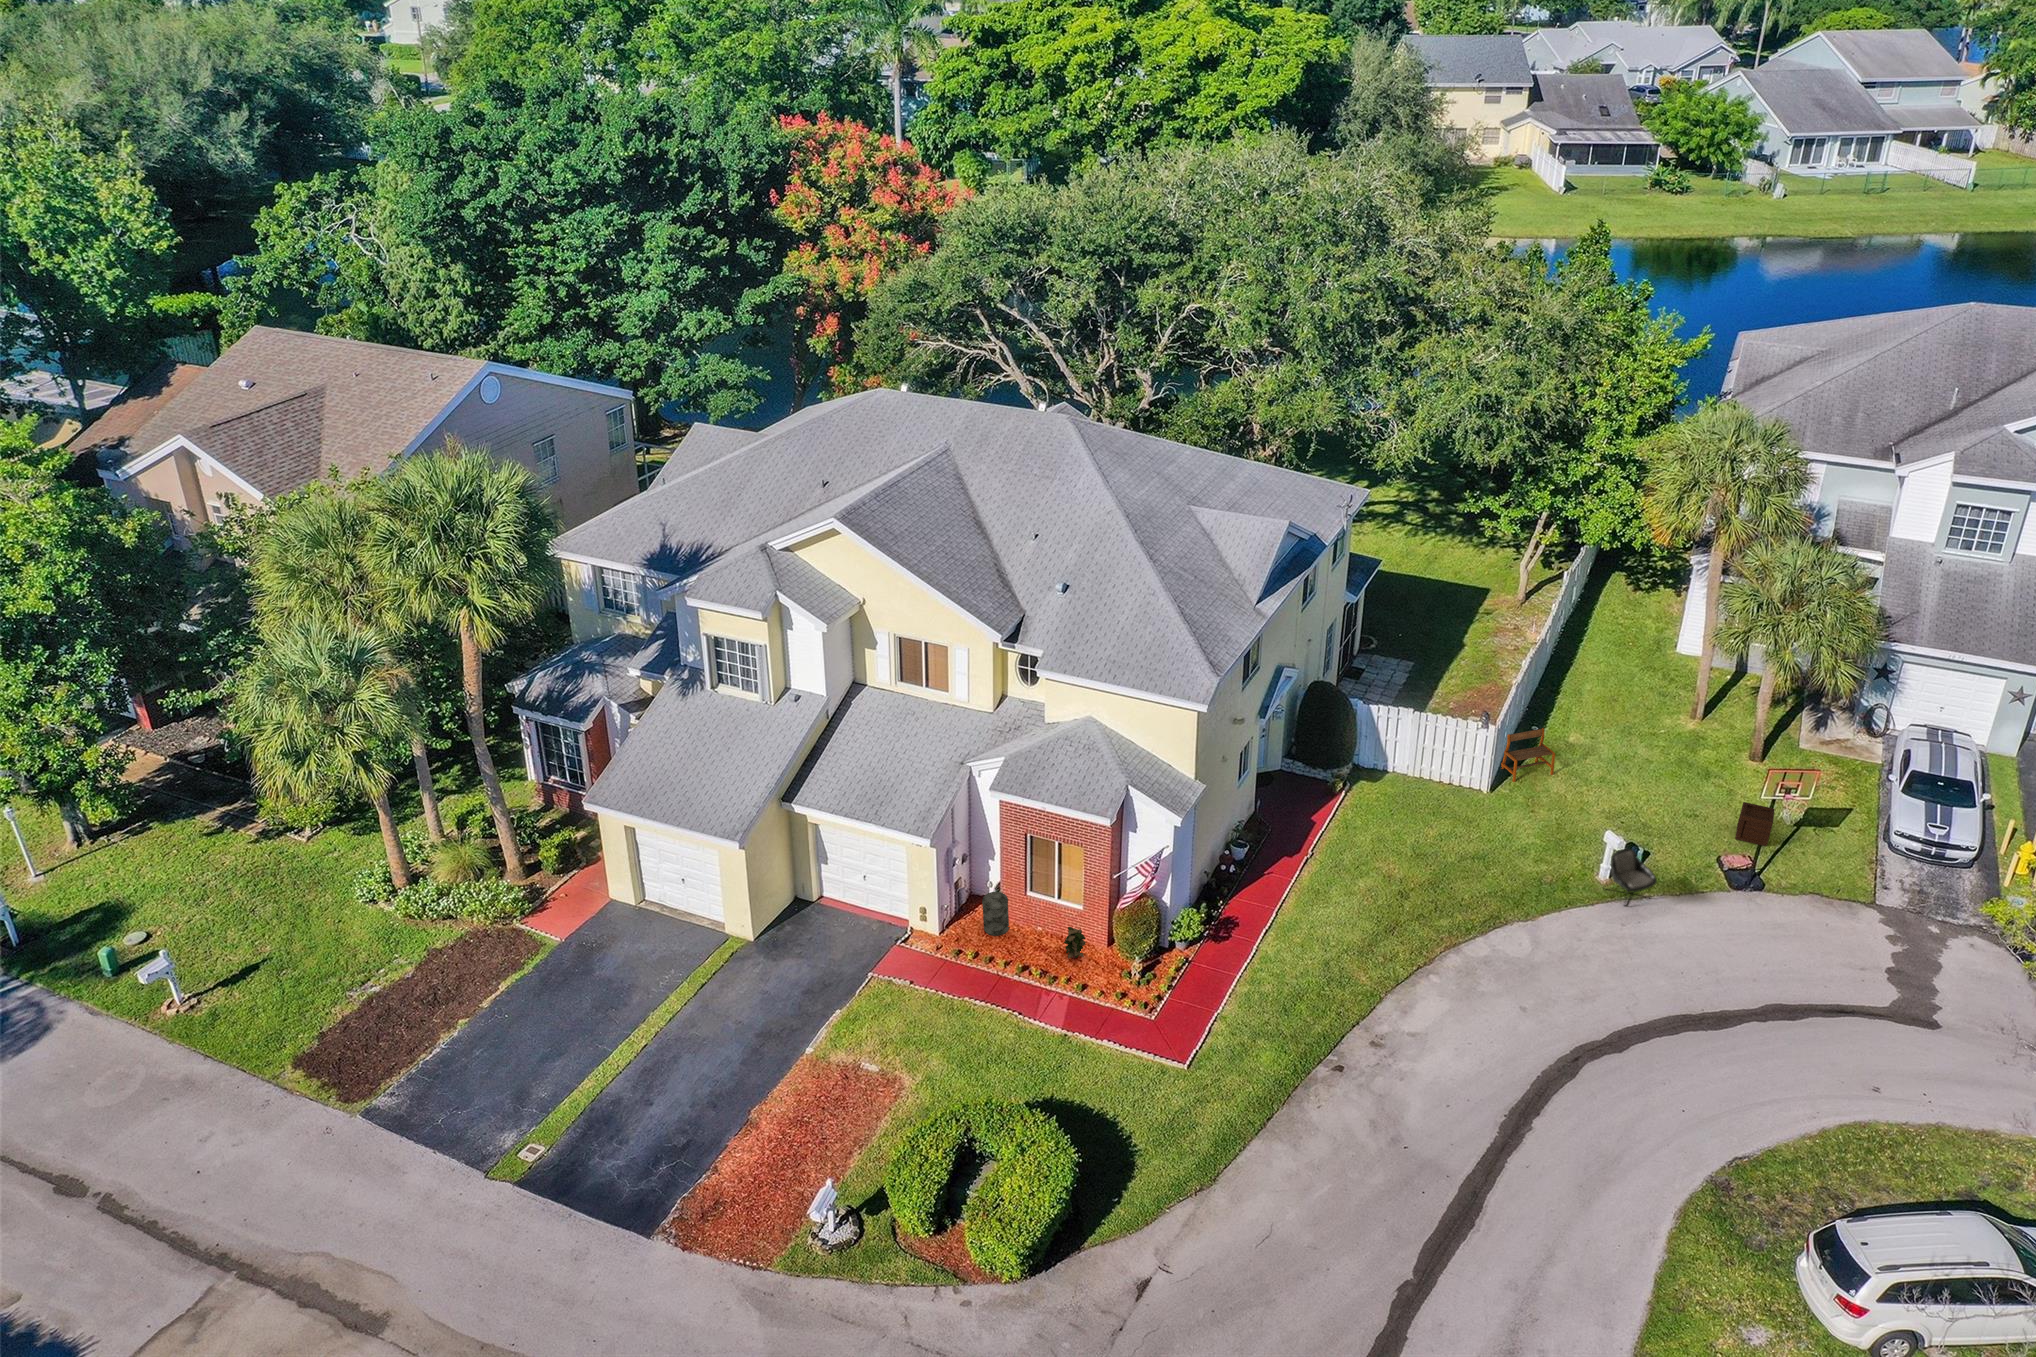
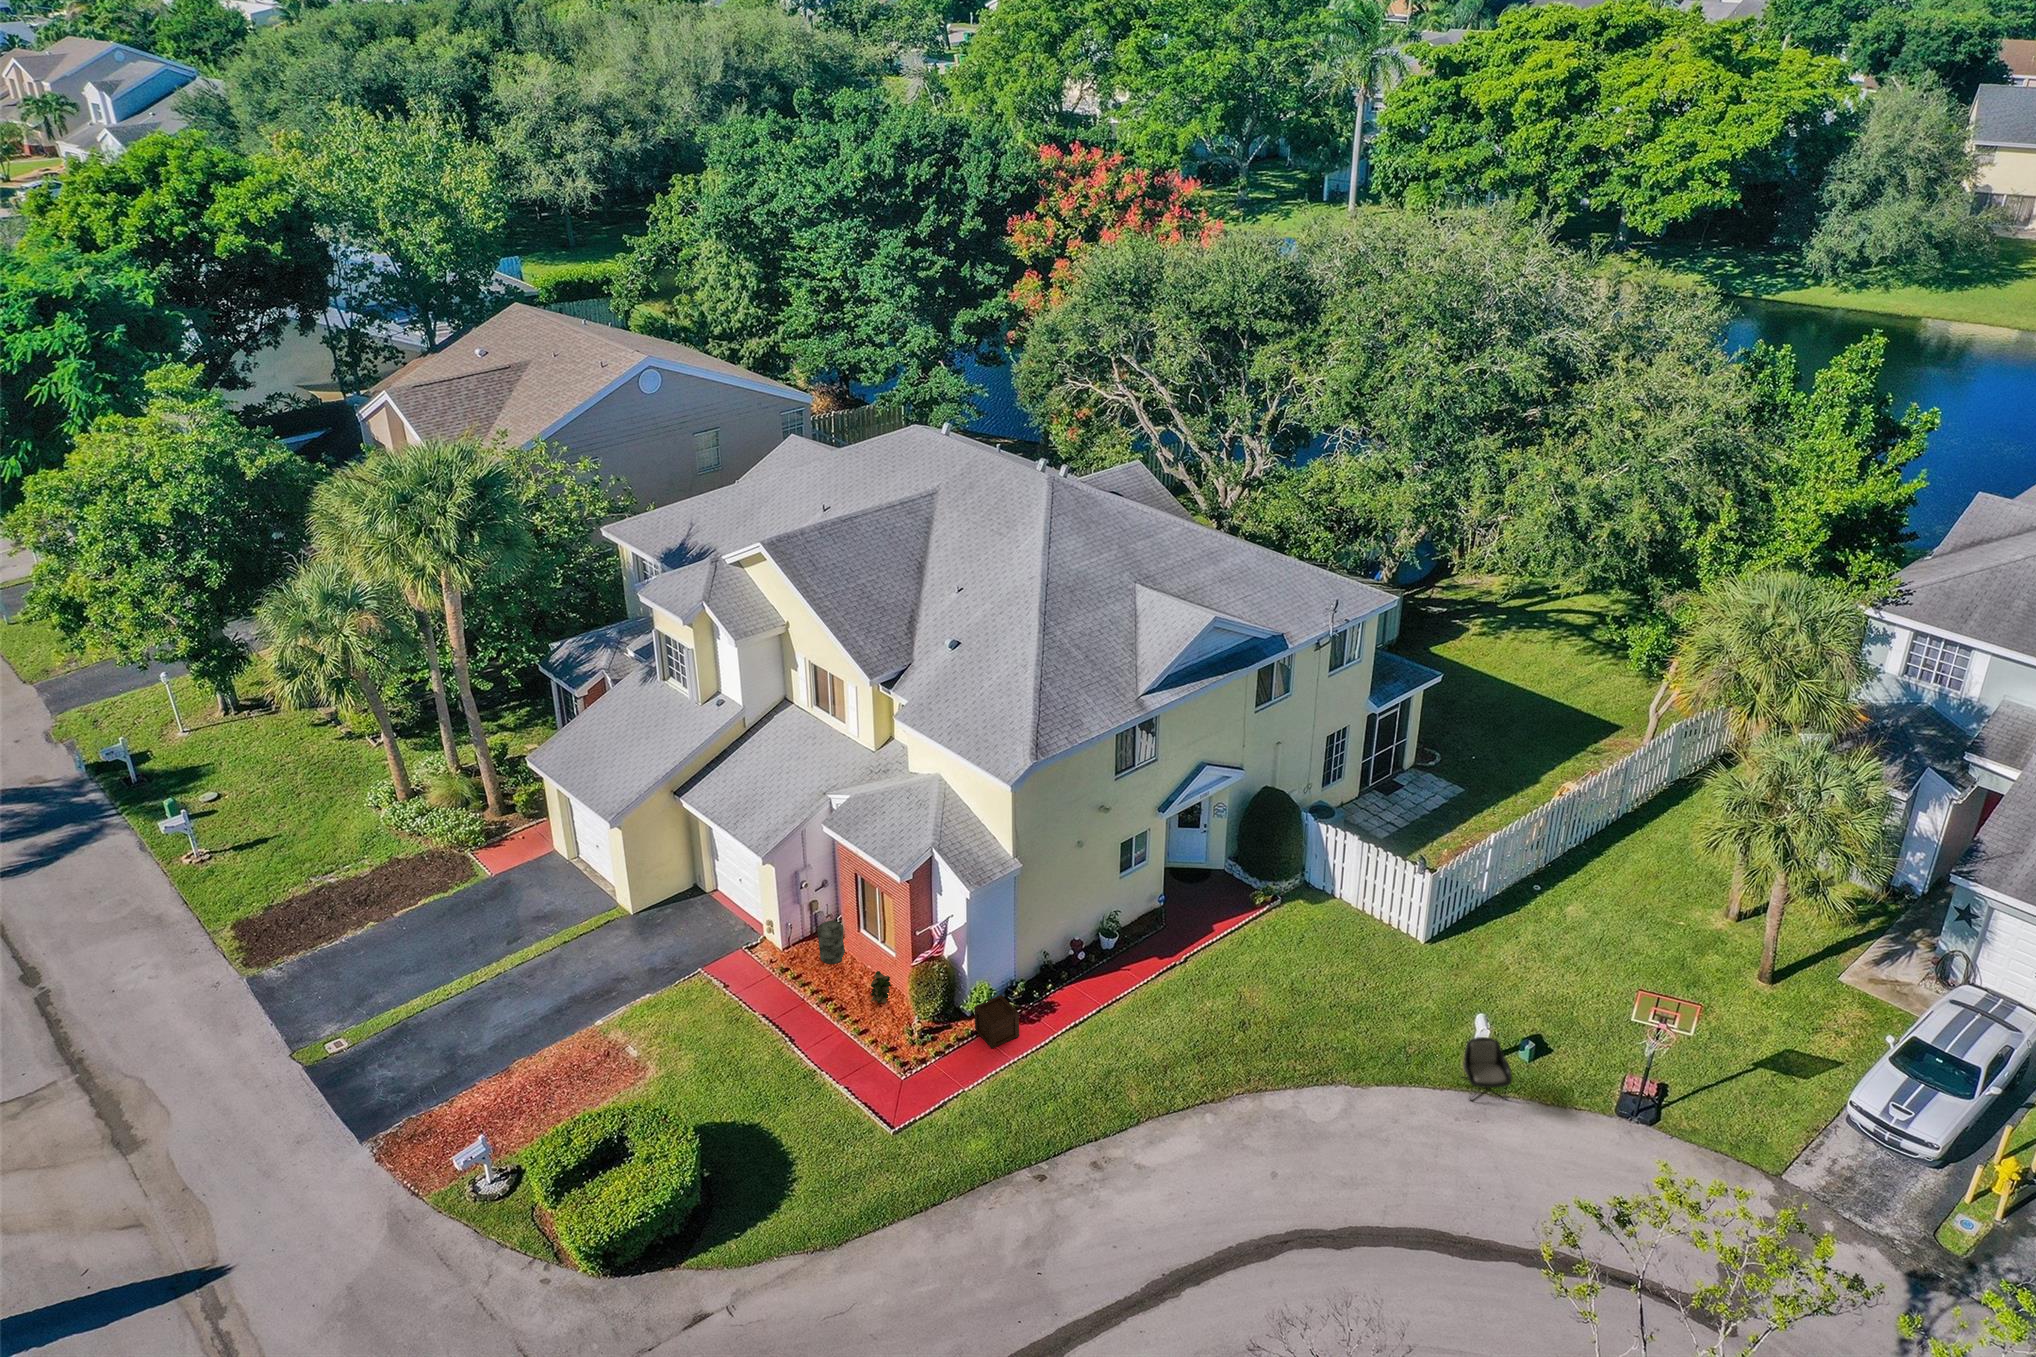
bench: present [1501,728,1555,782] -> none [1444,885,1501,941]
wooden crate: present [1735,802,1775,846] -> present [974,995,1019,1048]

